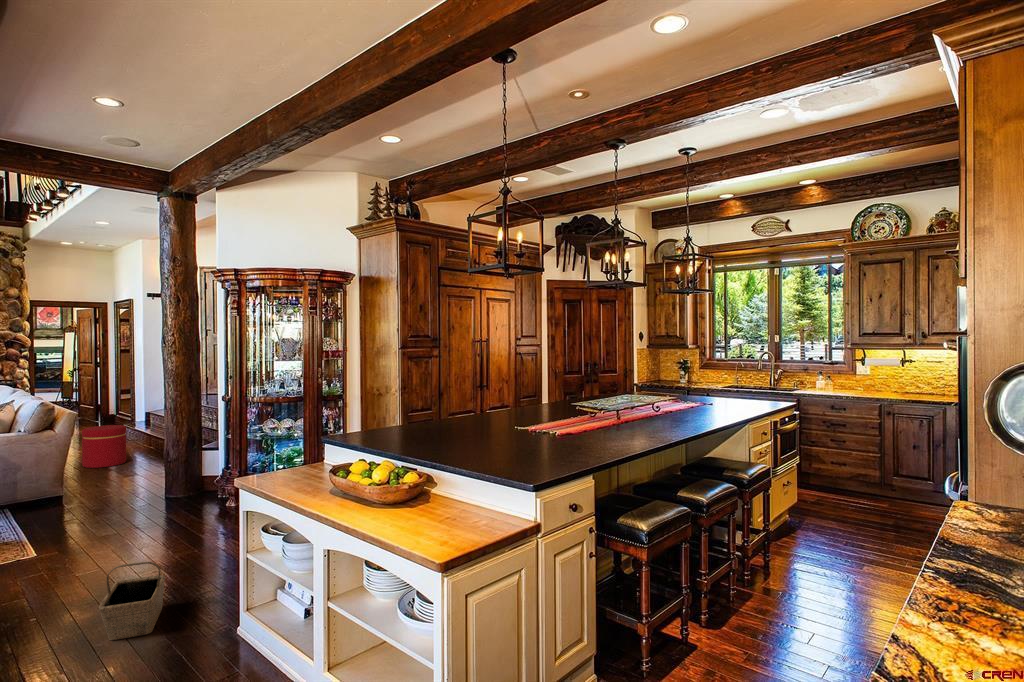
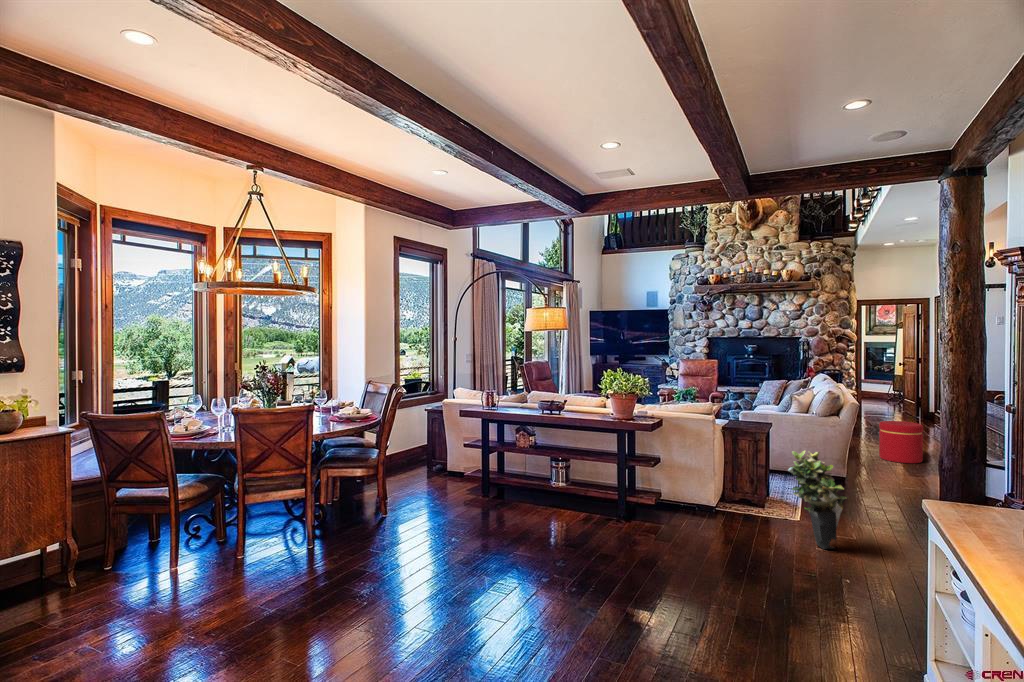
potted plant: none [32,466,104,571] -> present [788,451,846,549]
basket: present [99,562,165,640] -> none [800,555,872,635]

